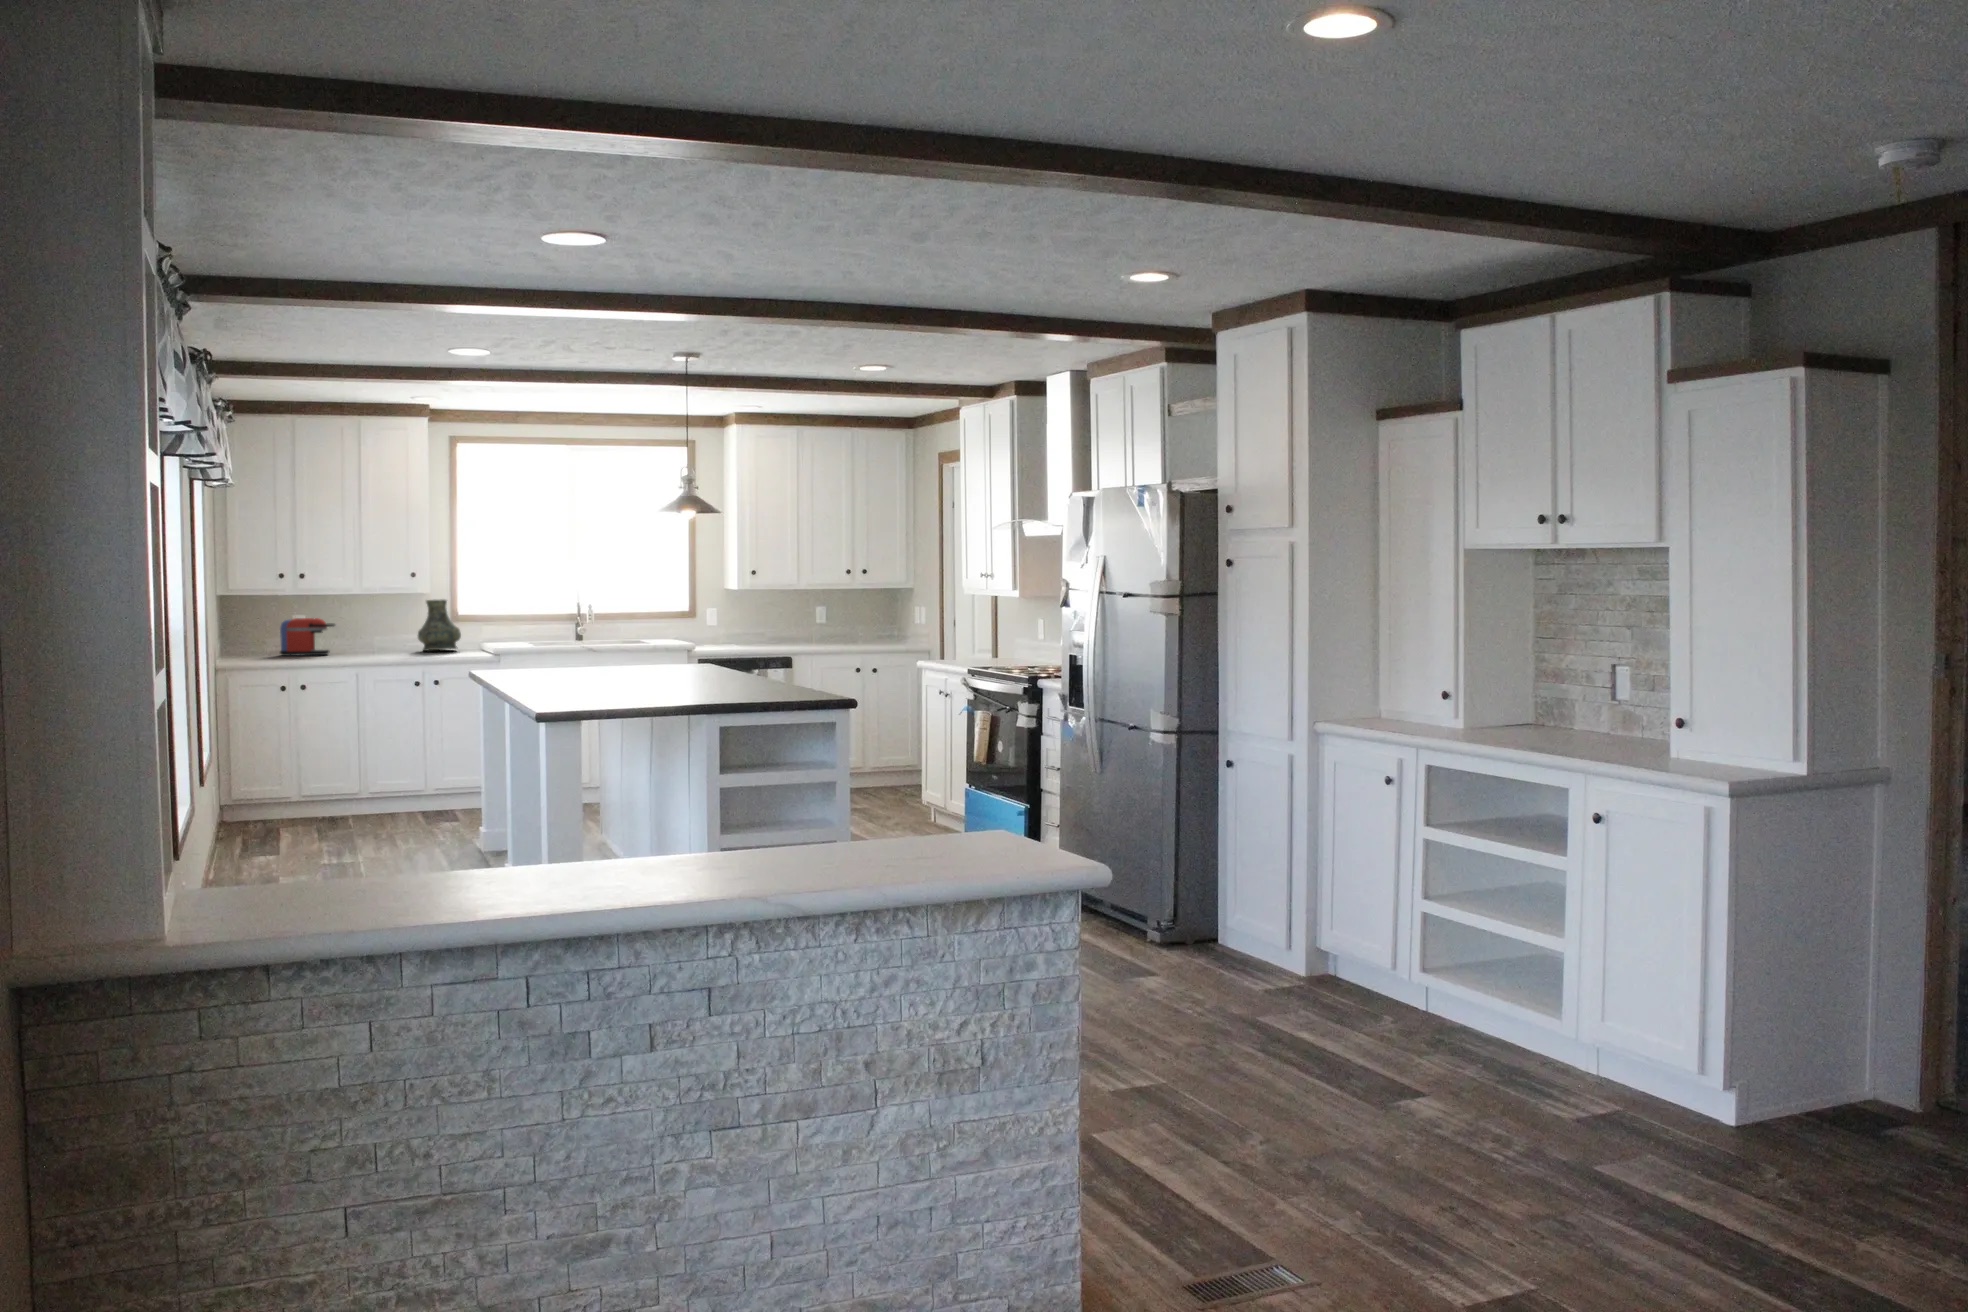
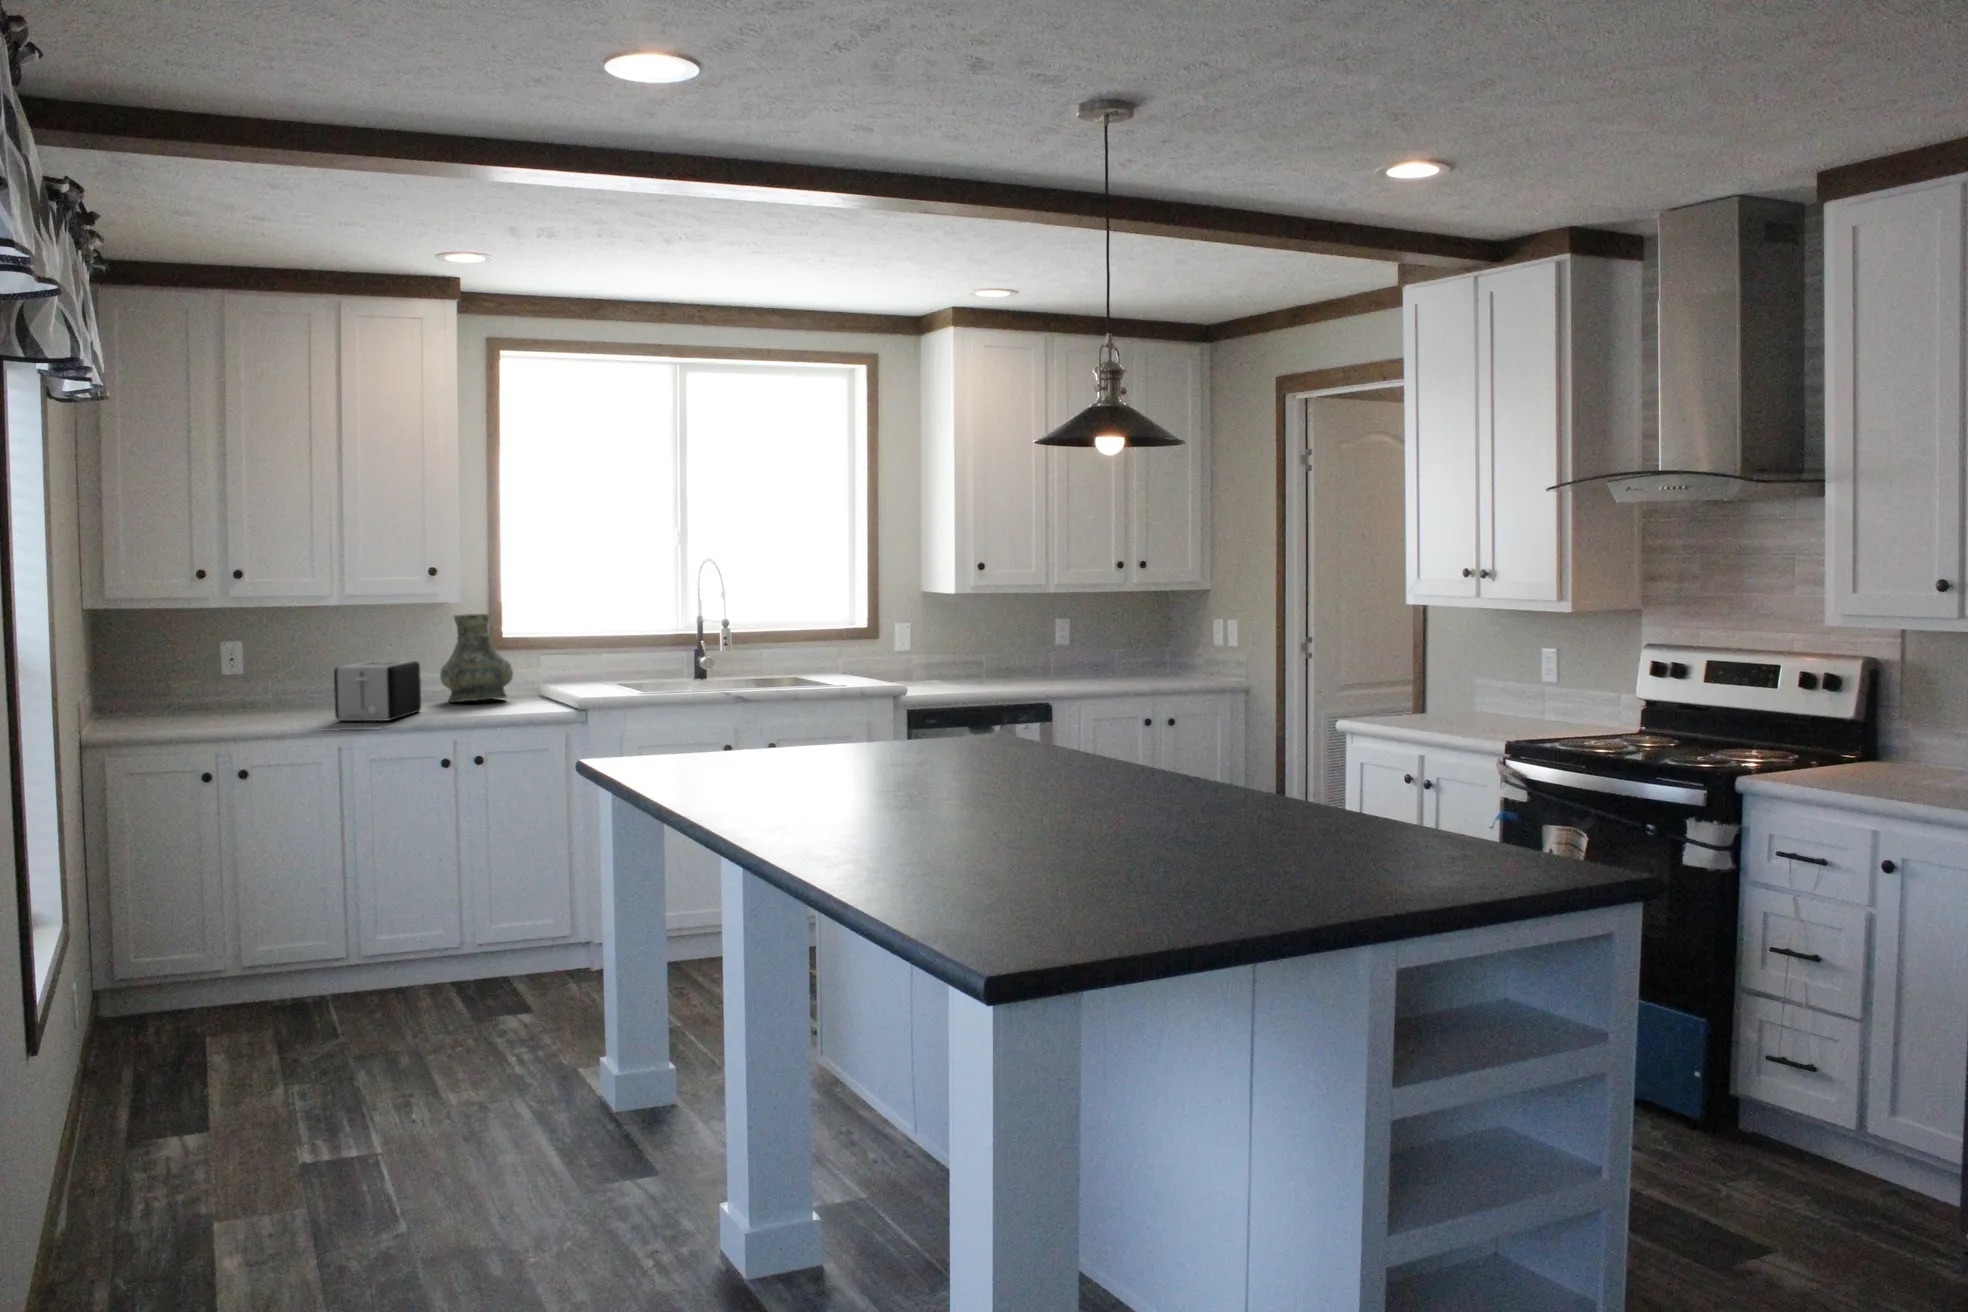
coffee maker: present [280,618,335,656] -> none [202,648,301,715]
toaster: none [353,626,404,659] -> present [334,661,421,721]

